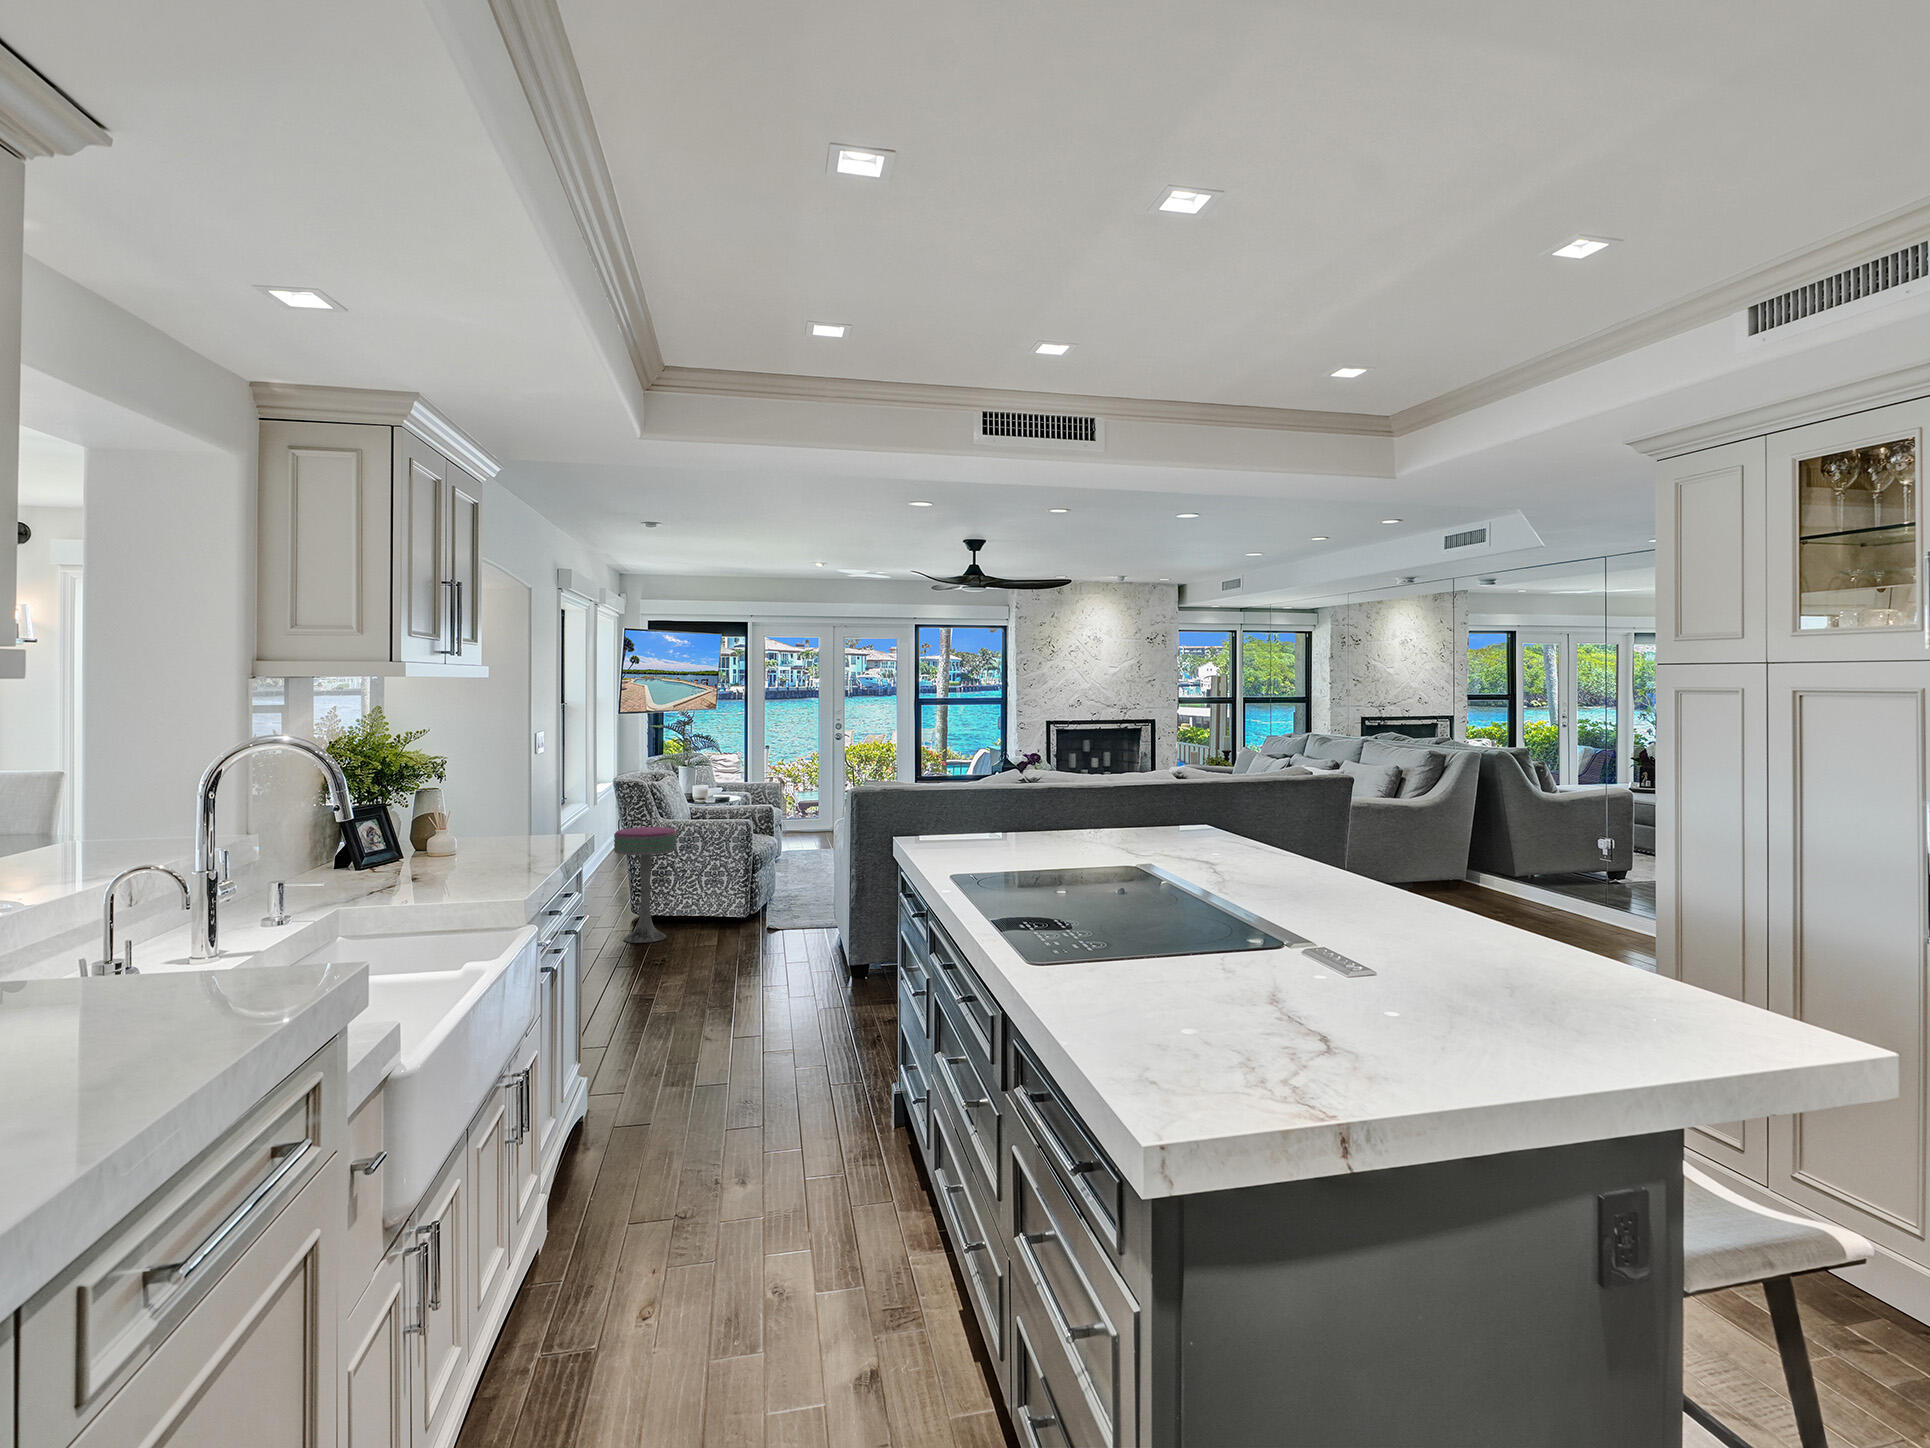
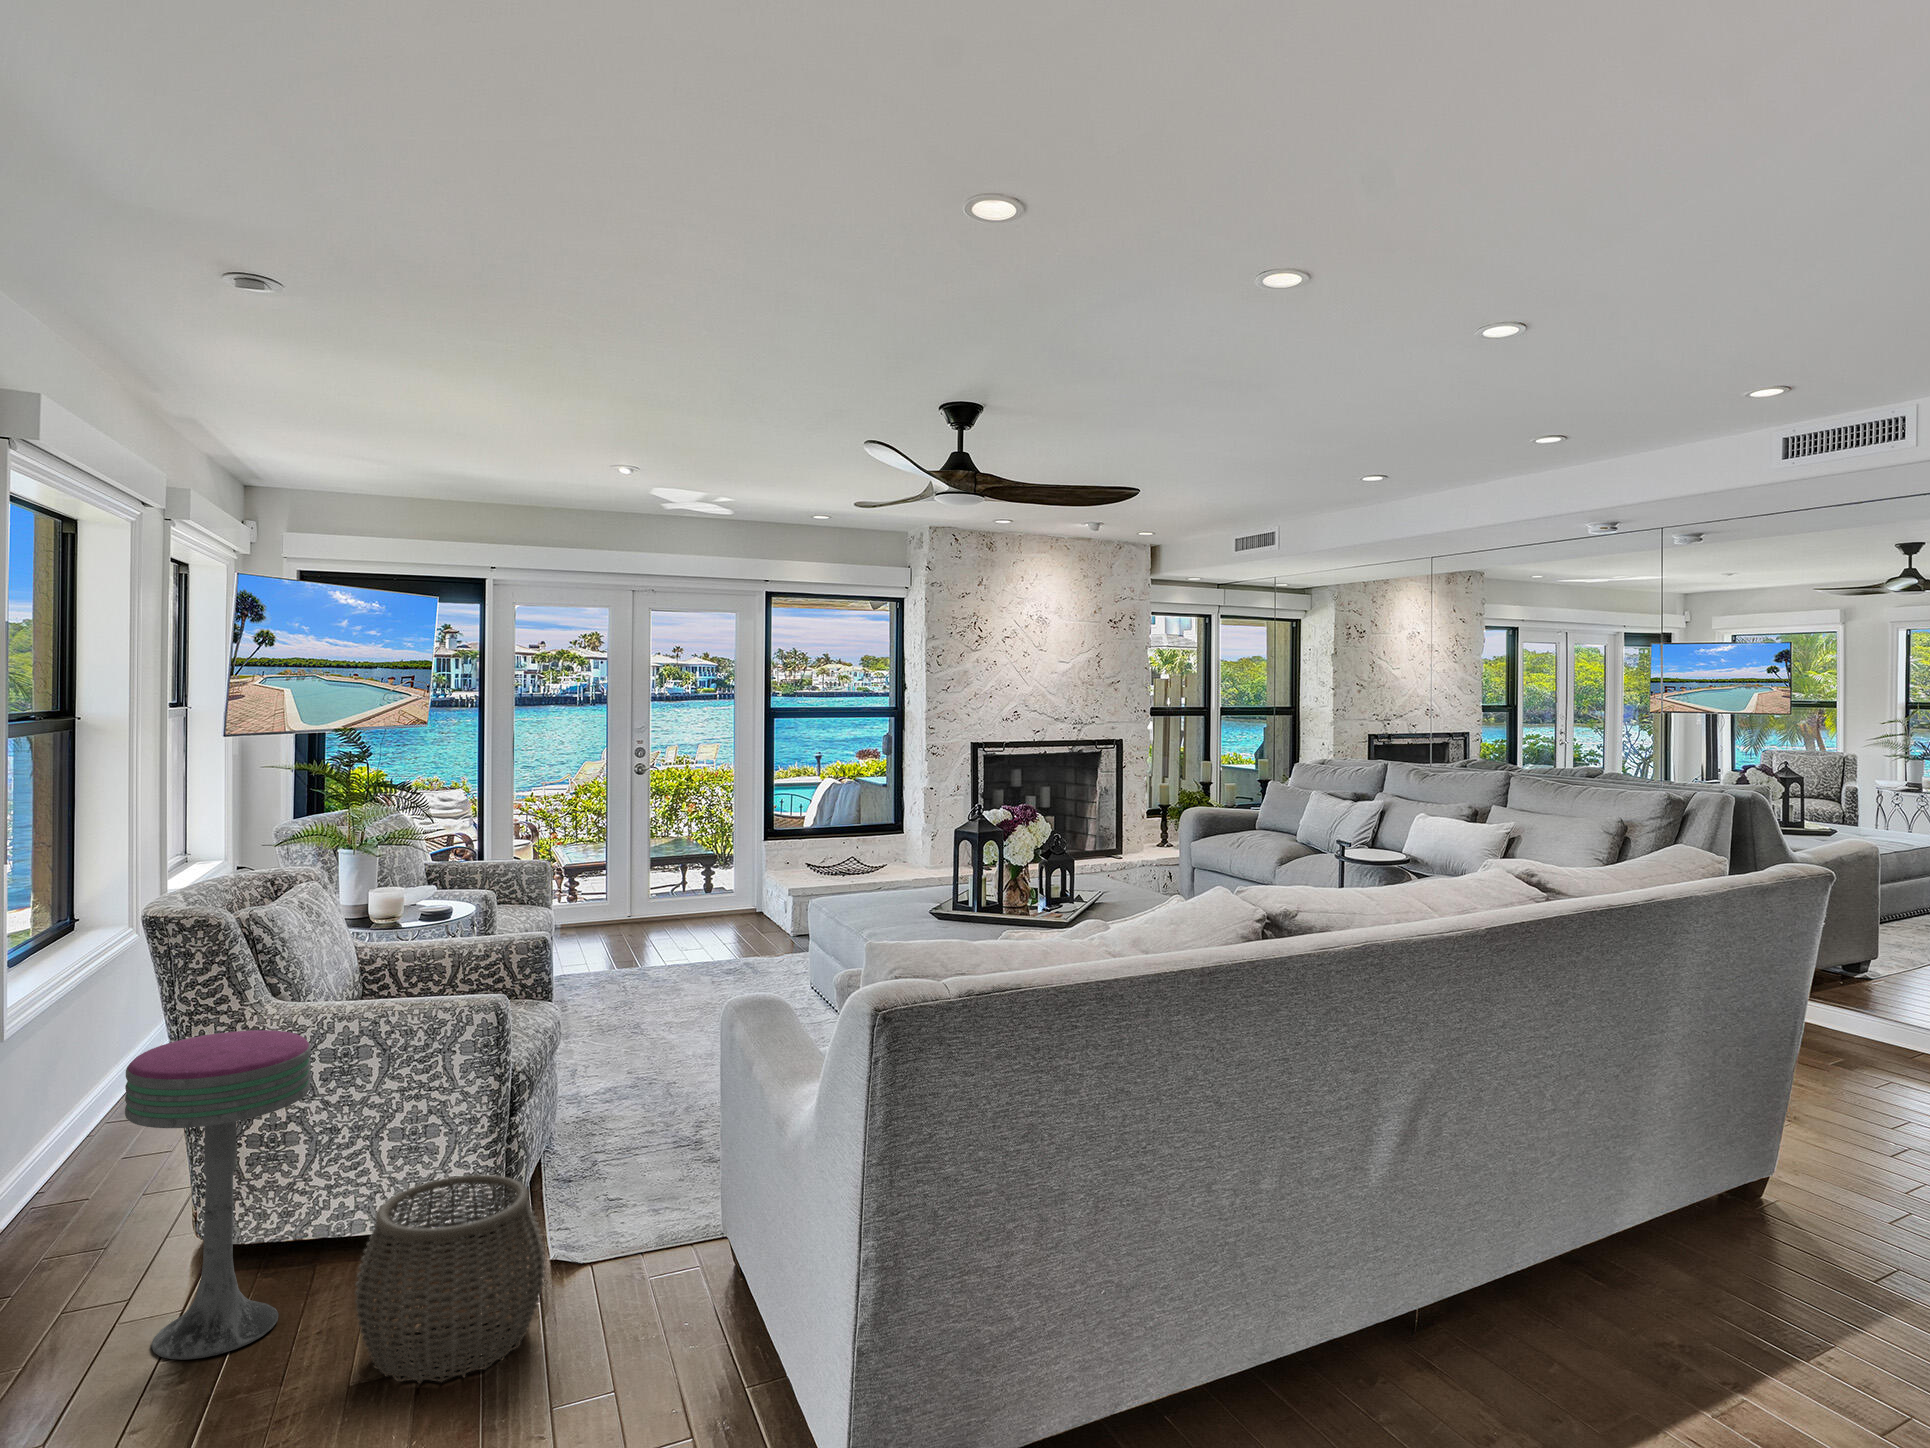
woven basket: none [694,885,763,951] -> present [355,1175,545,1384]

